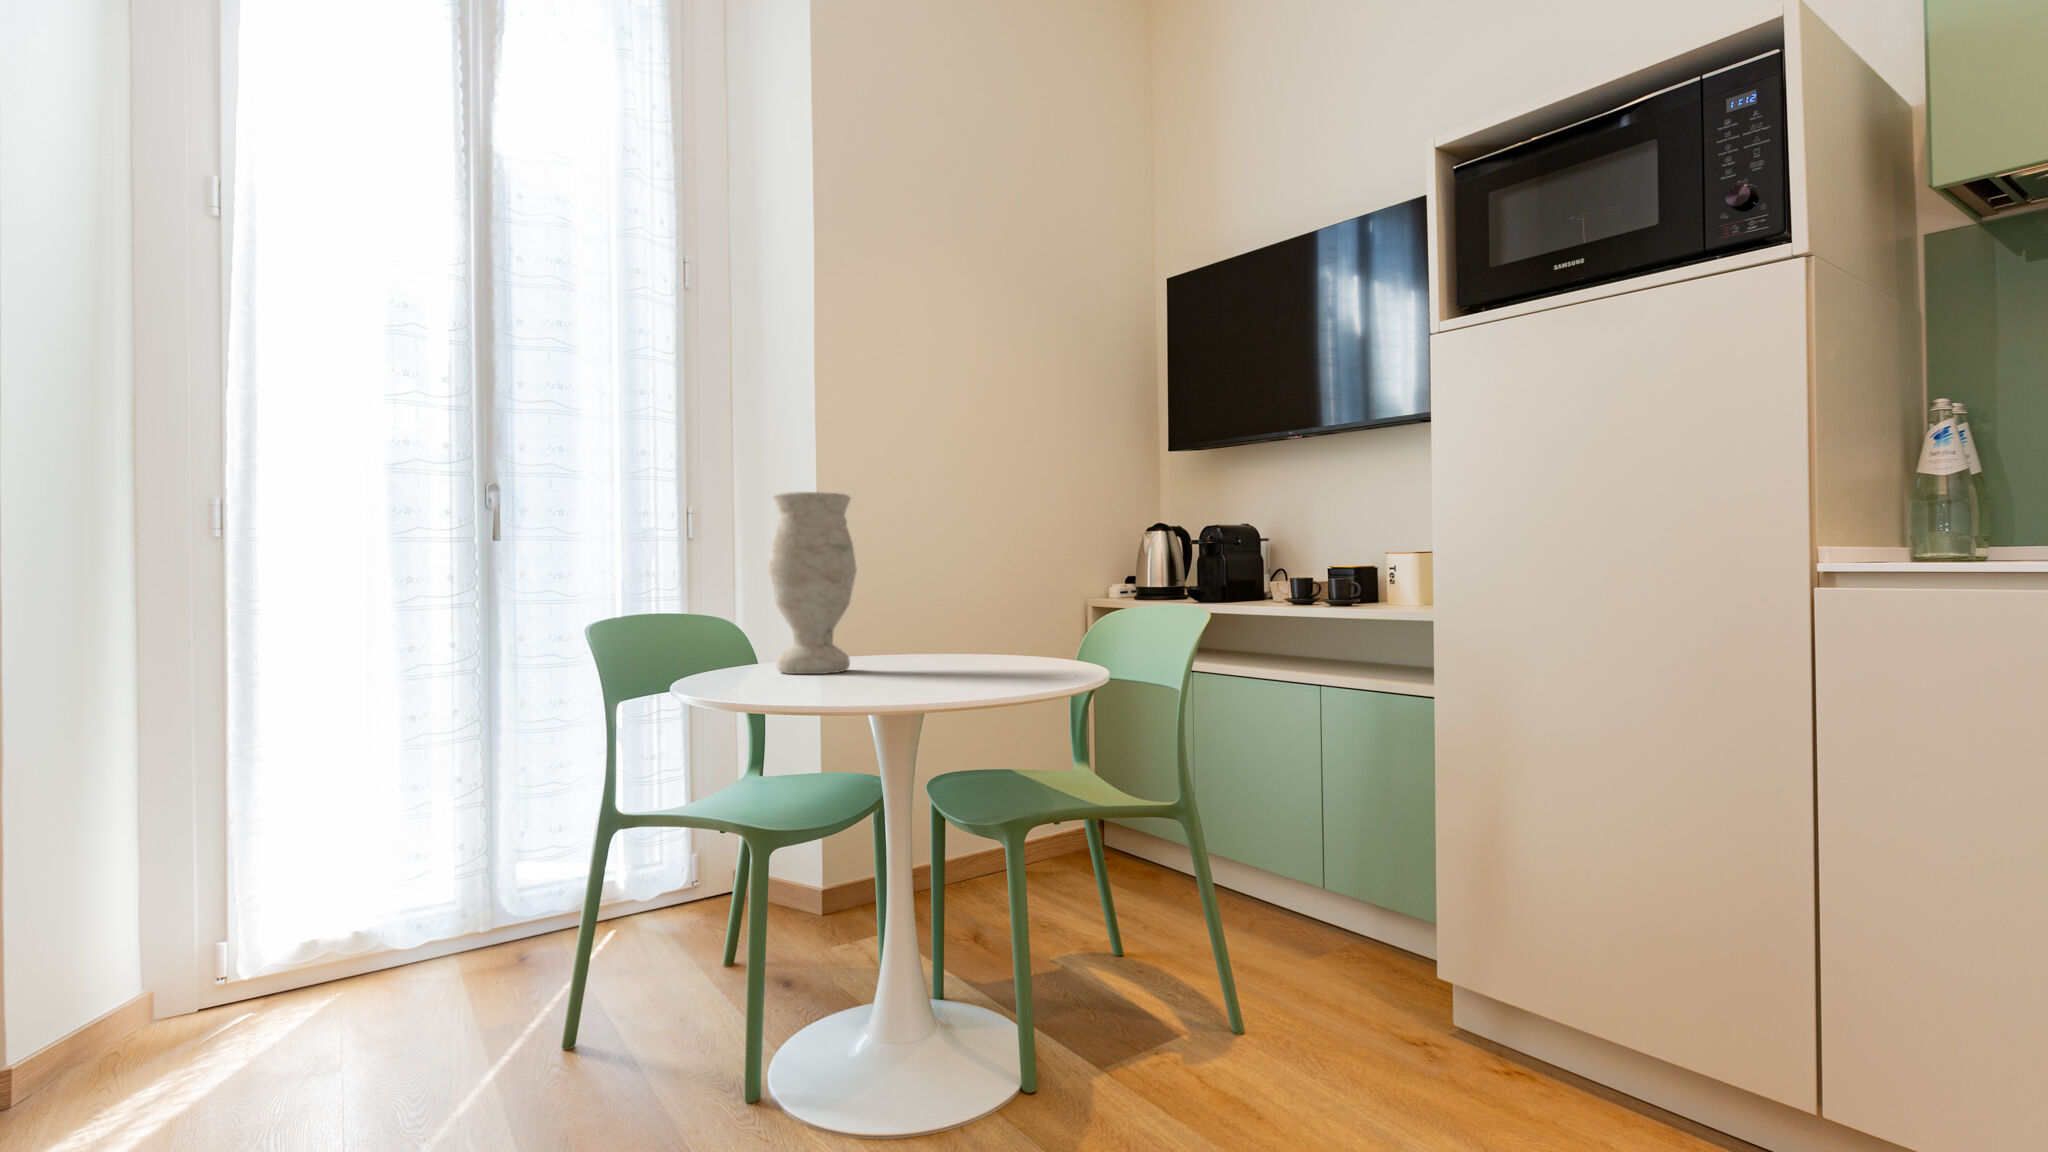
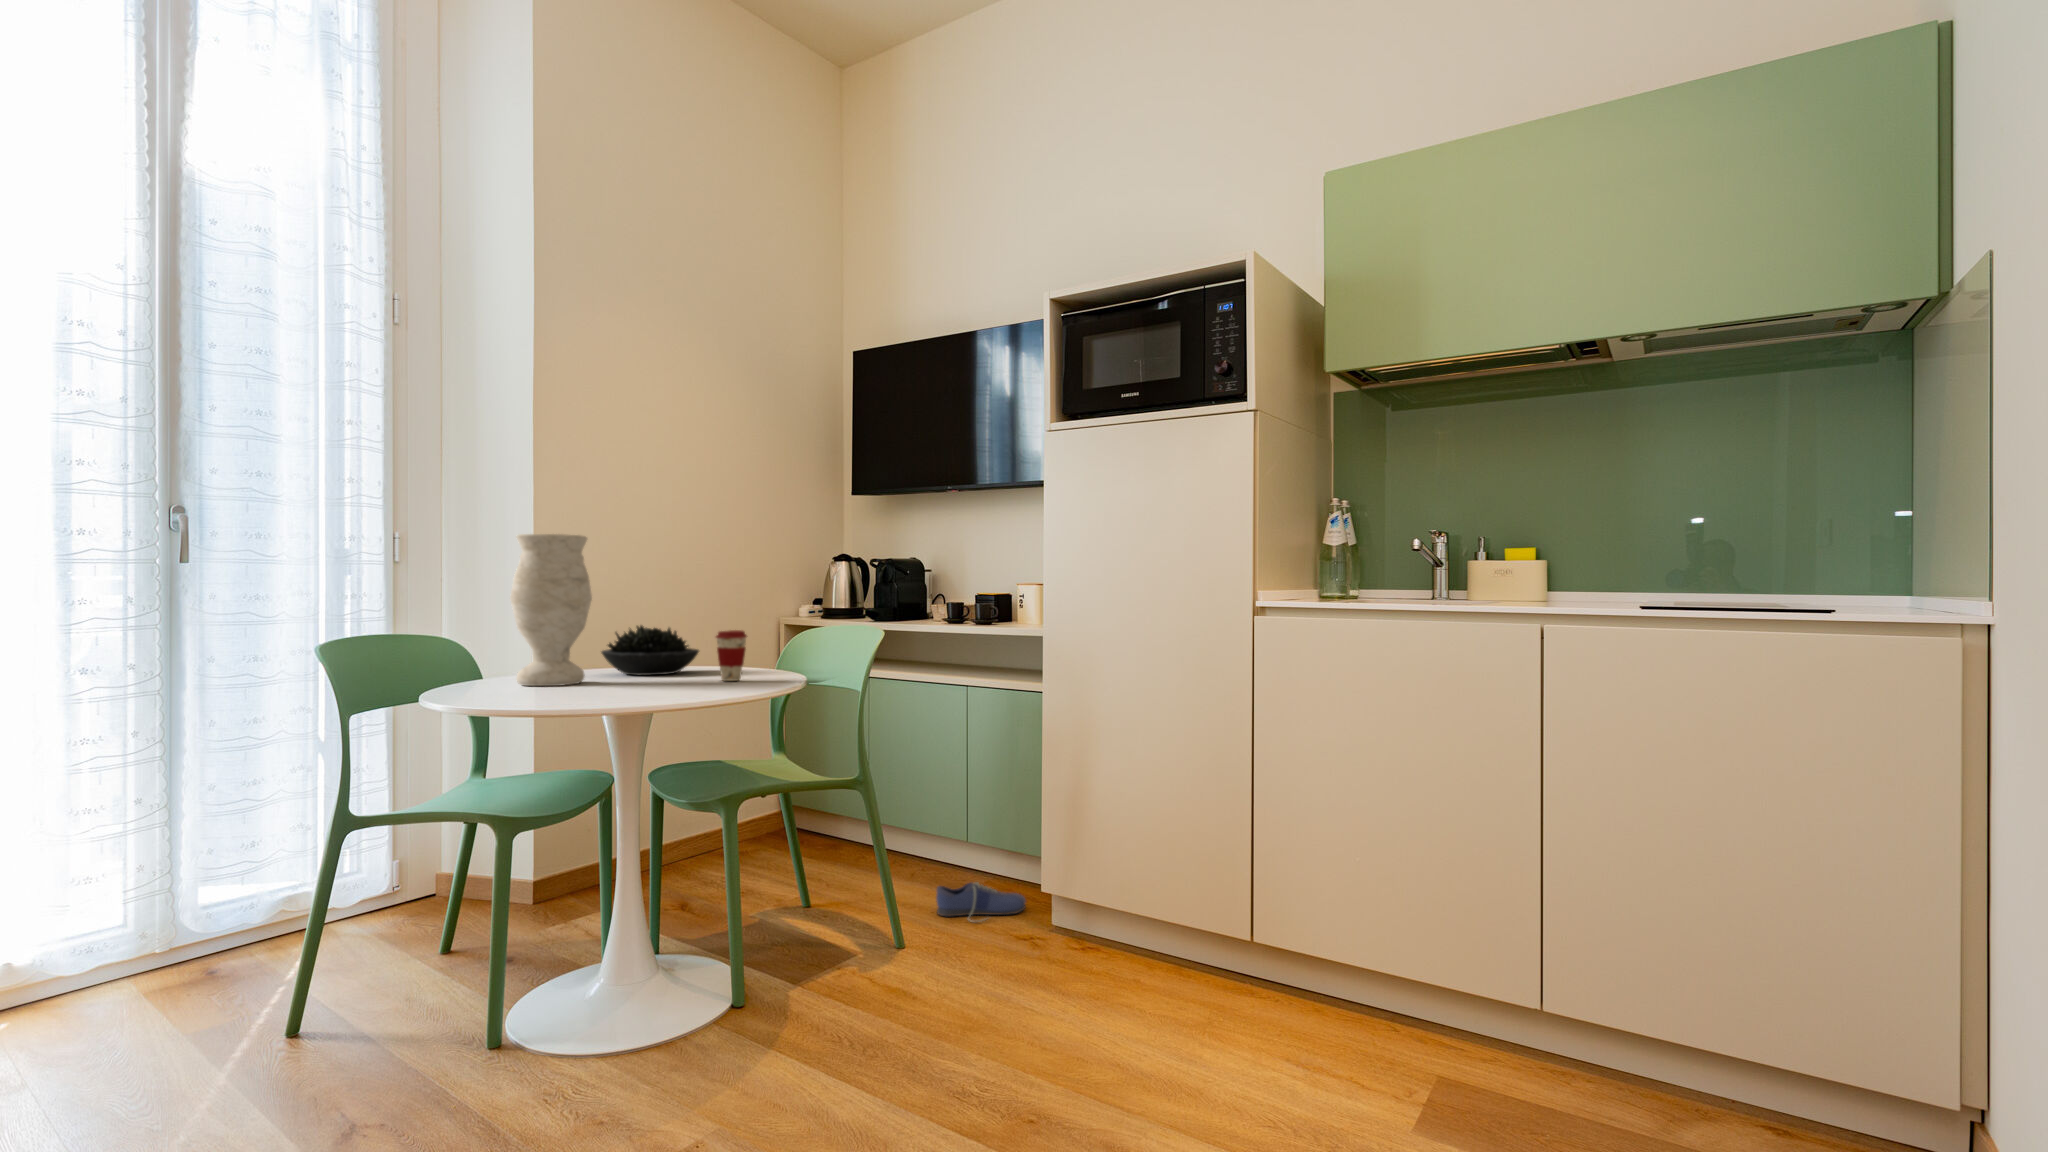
succulent plant: none [874,603,985,664] -> present [602,625,699,675]
coffee cup: none [996,608,1035,673] -> present [716,630,747,681]
shoe: none [1284,946,1408,1002] -> present [936,882,1026,922]

